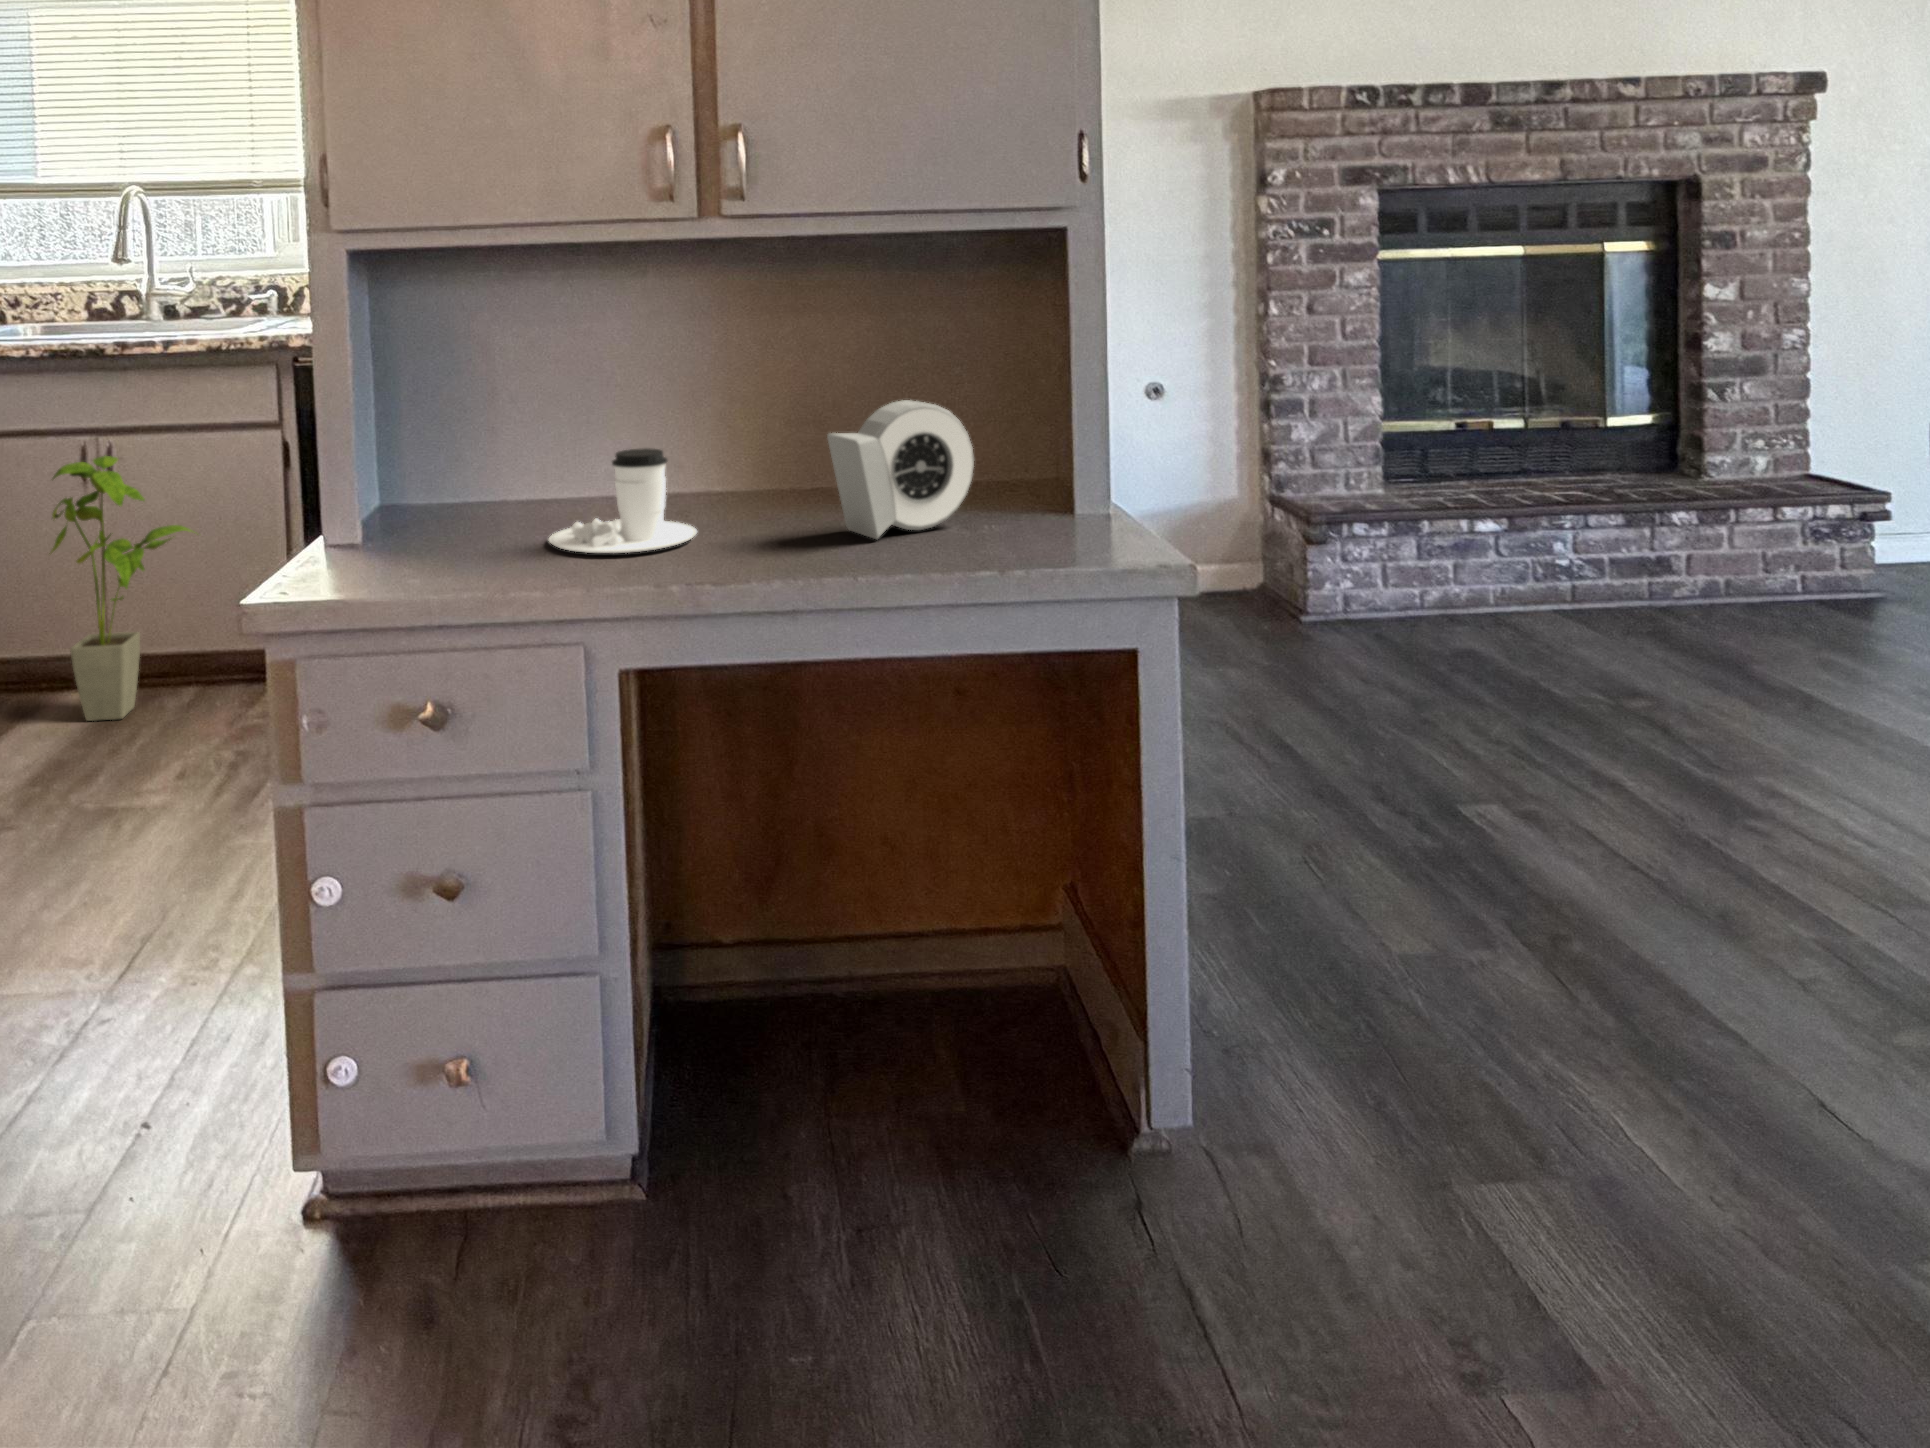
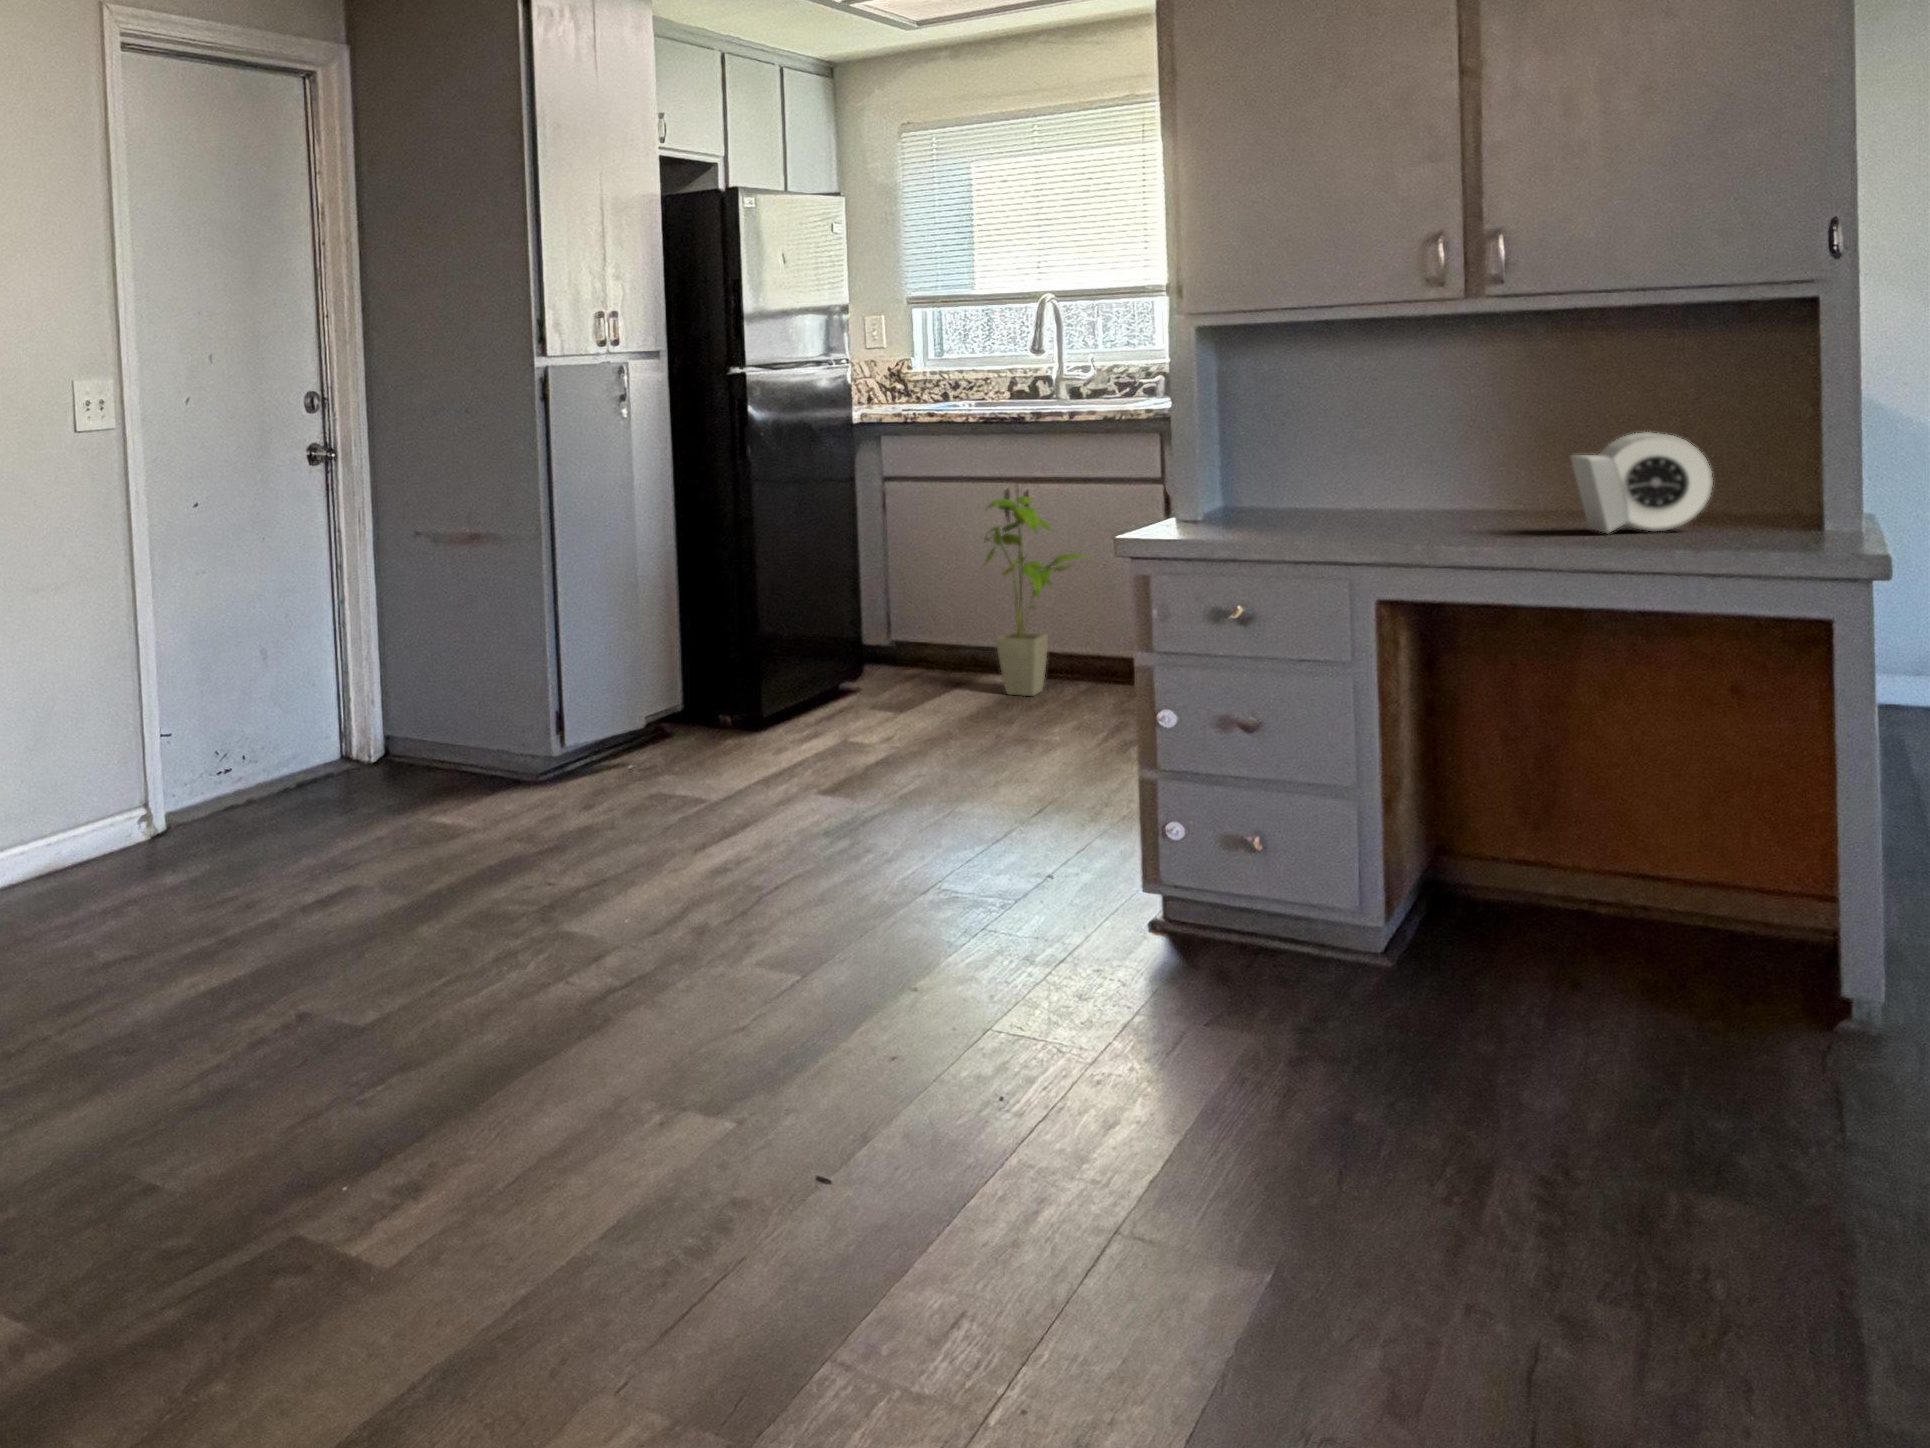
coffee cup: present [549,448,697,554] -> none [1336,462,1457,530]

